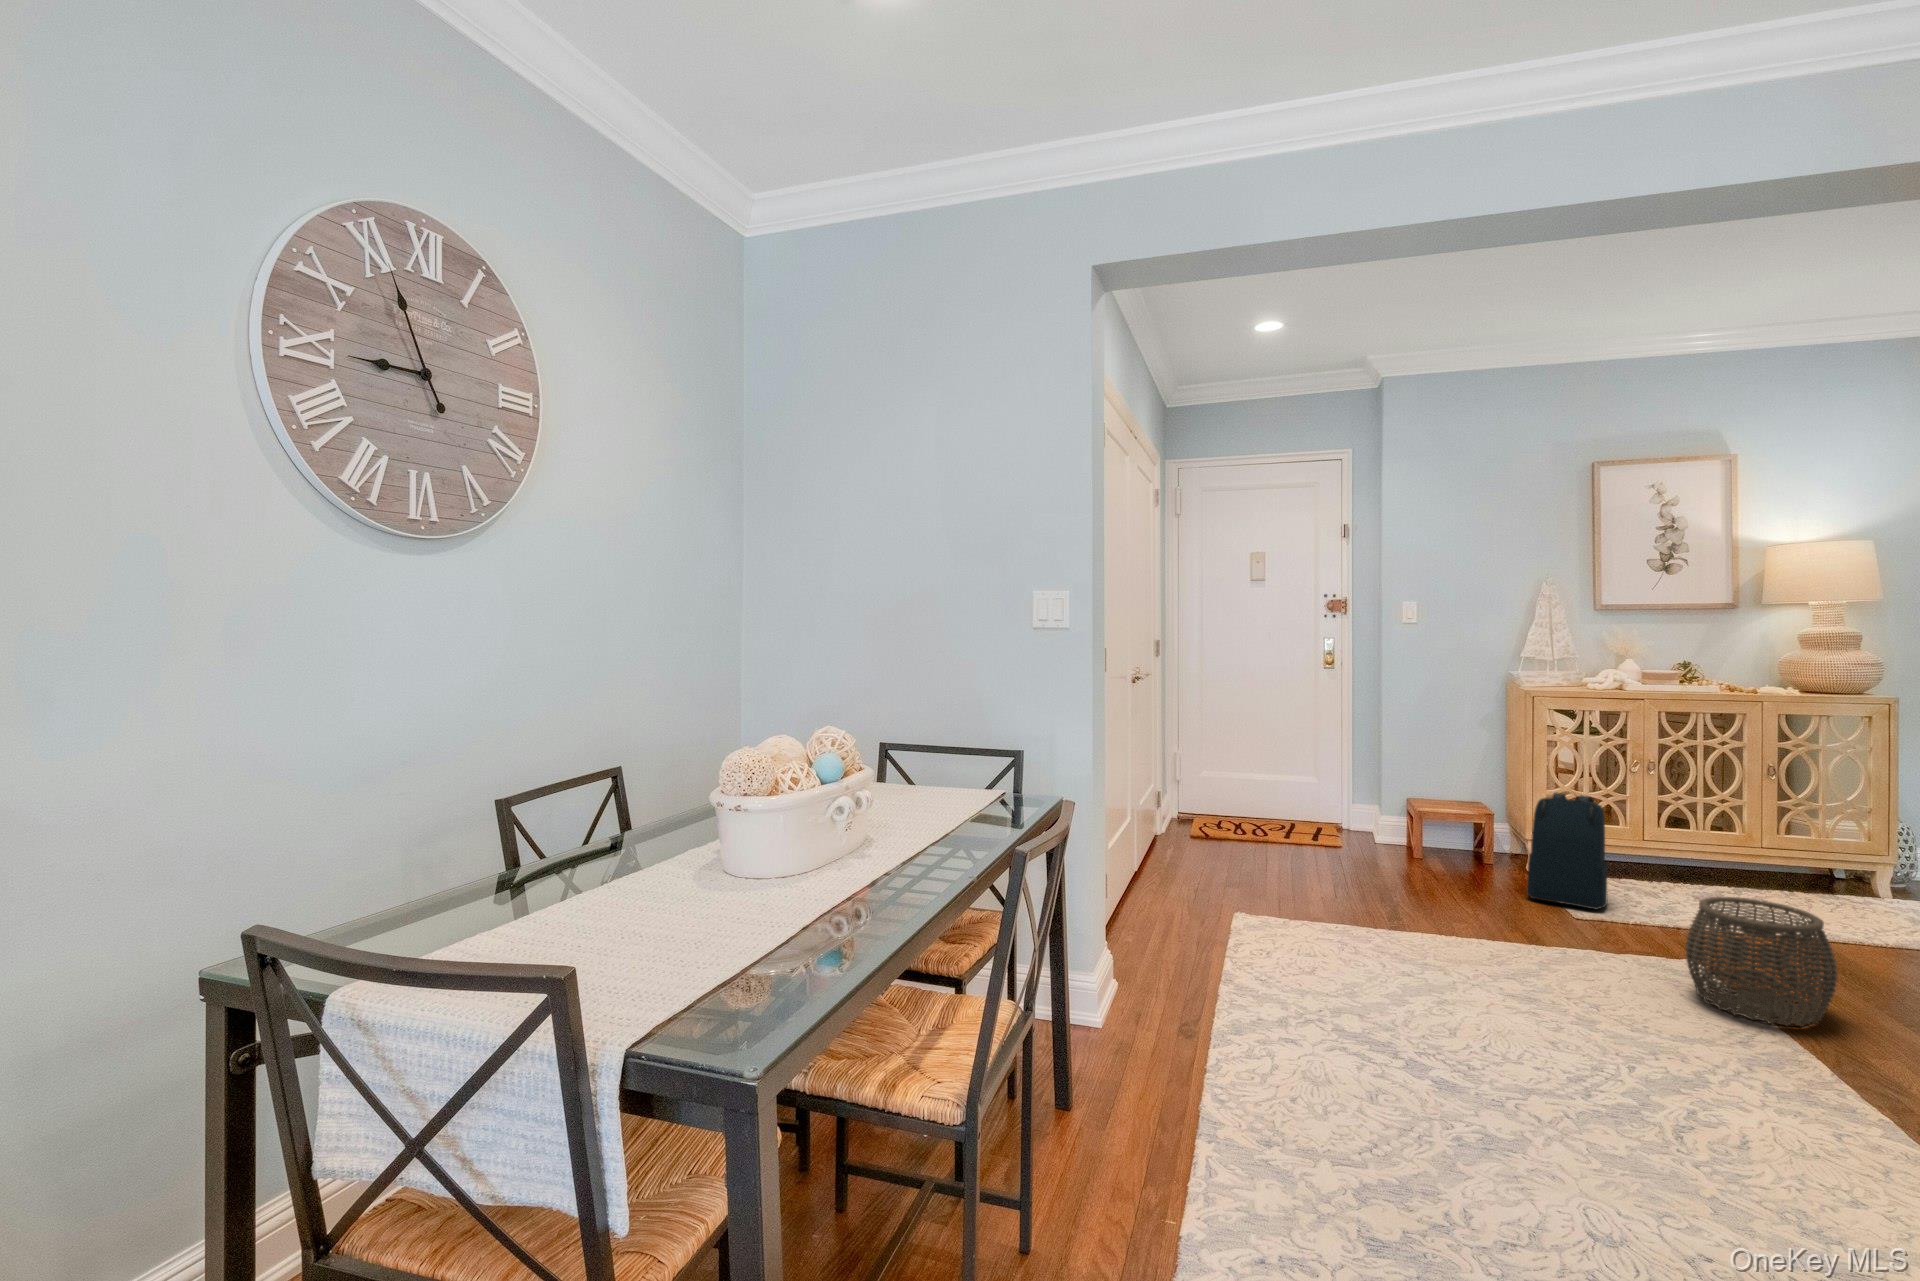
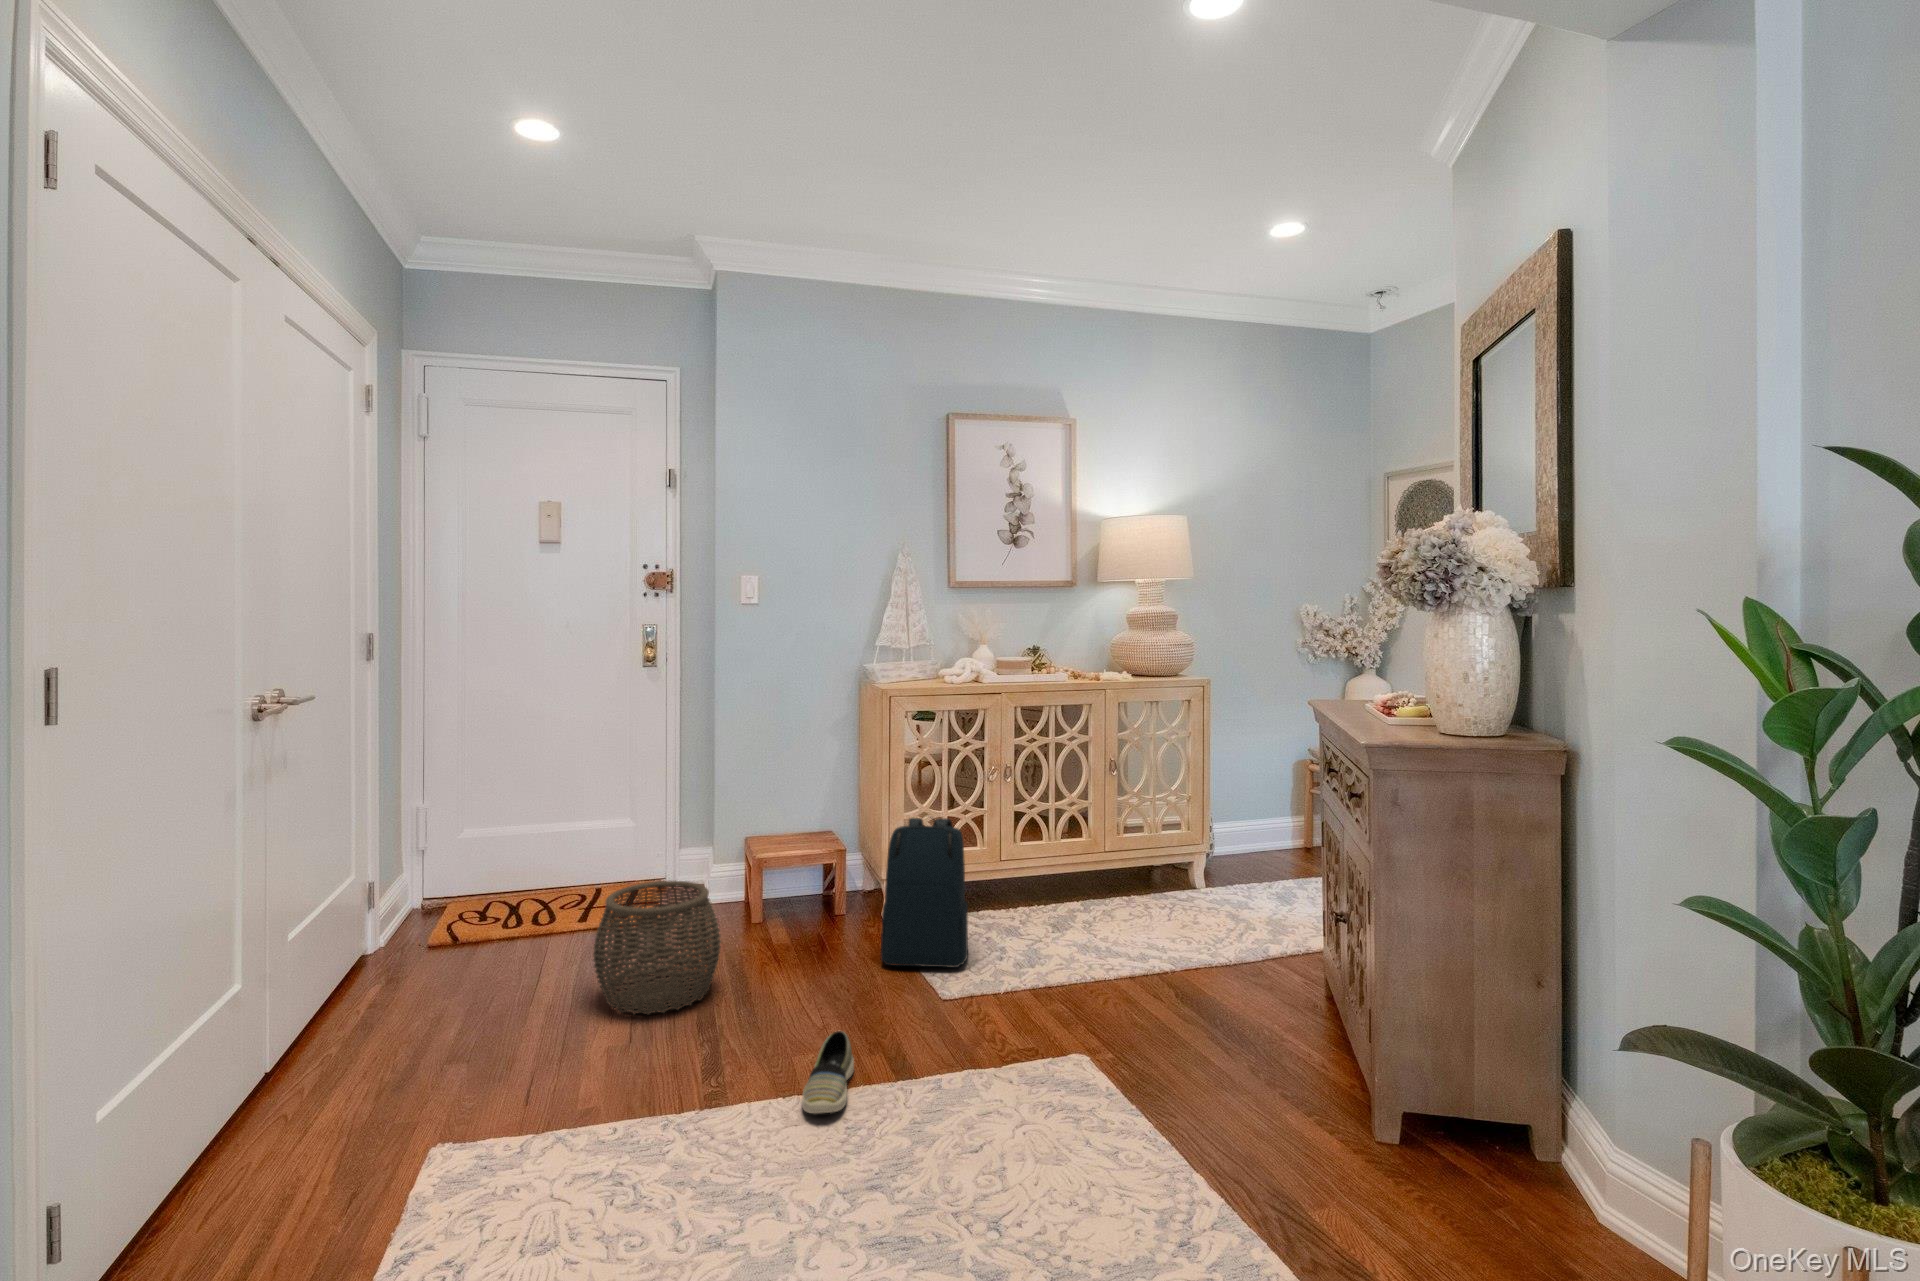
woven basket: present [1685,897,1837,1026] -> present [593,881,721,1014]
shoe: none [1473,919,1510,961] -> present [802,1031,854,1114]

